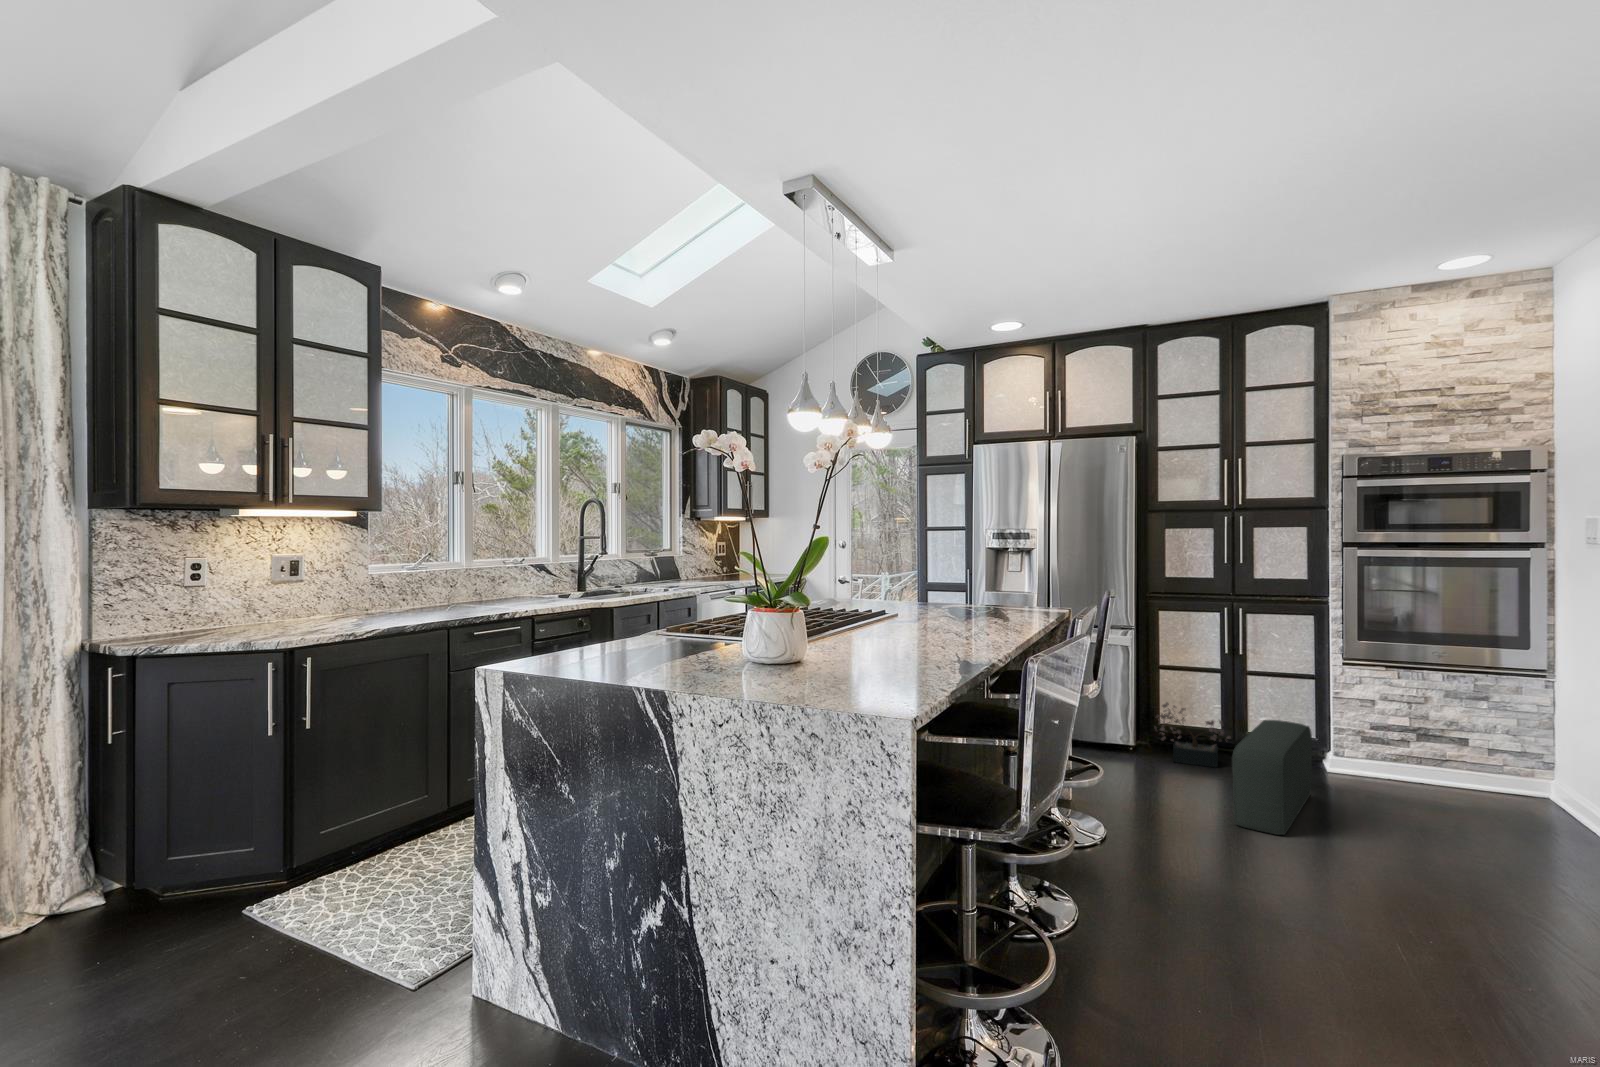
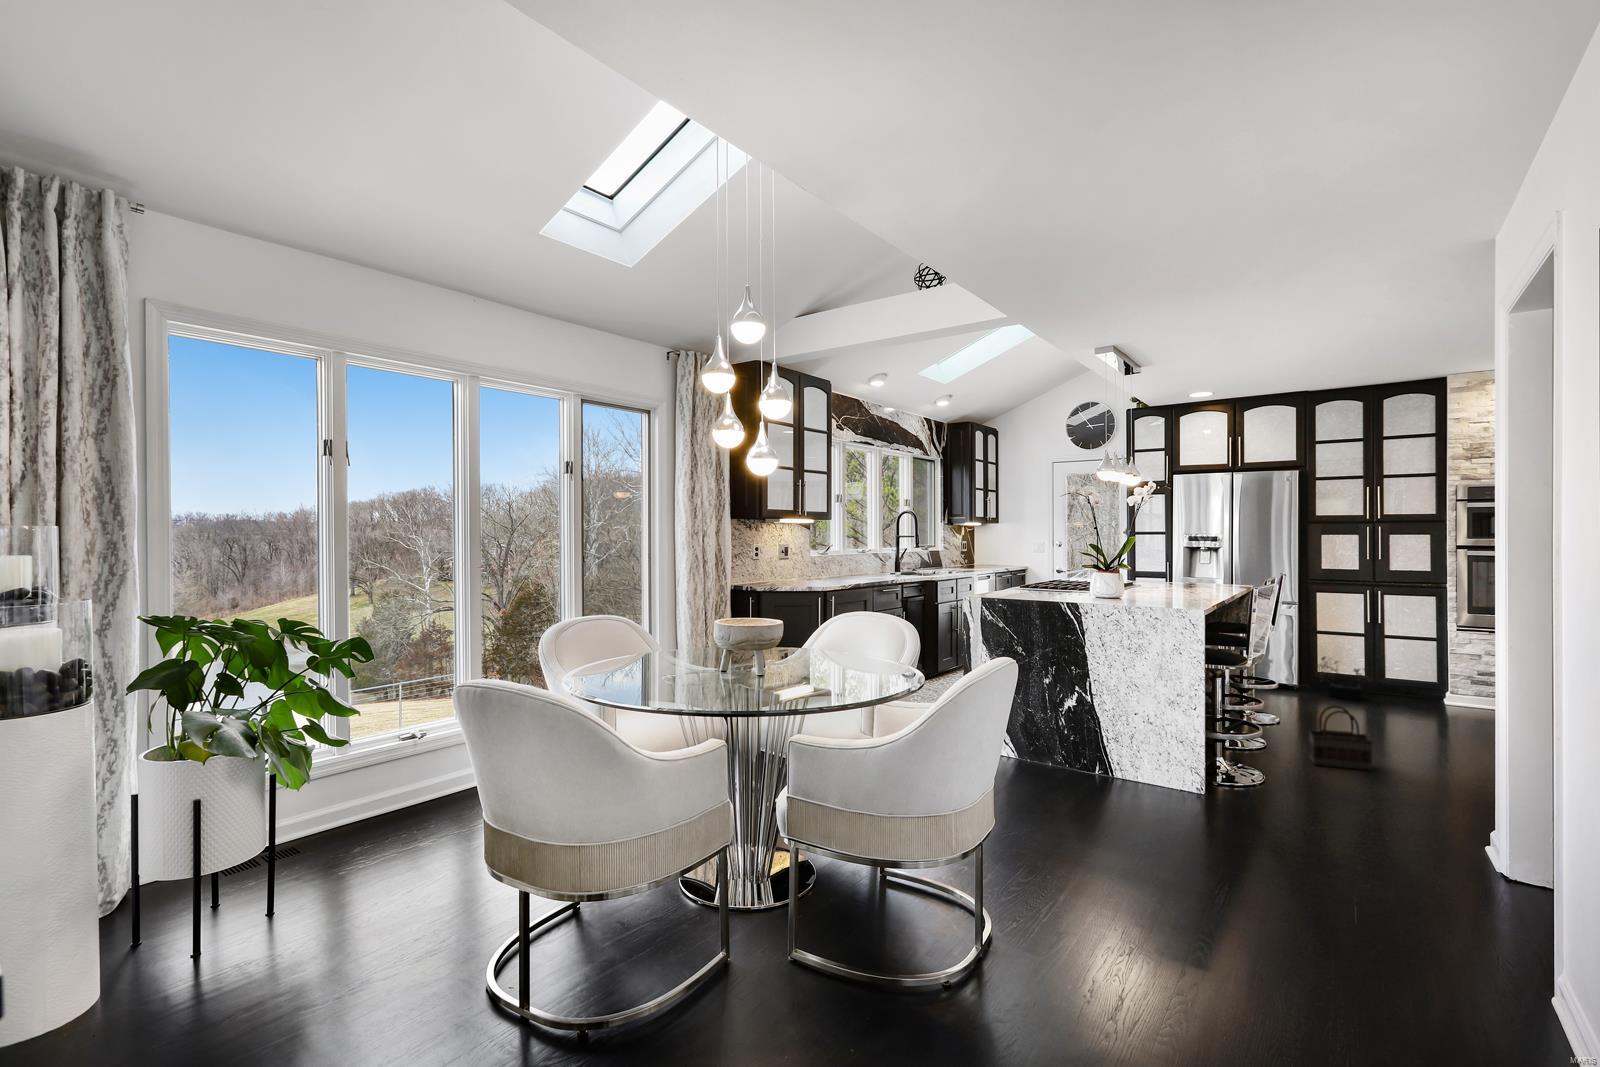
pouf: present [1232,720,1312,835] -> none [1367,663,1427,725]
basket: none [1149,868,1274,1018] -> present [1309,705,1372,770]

